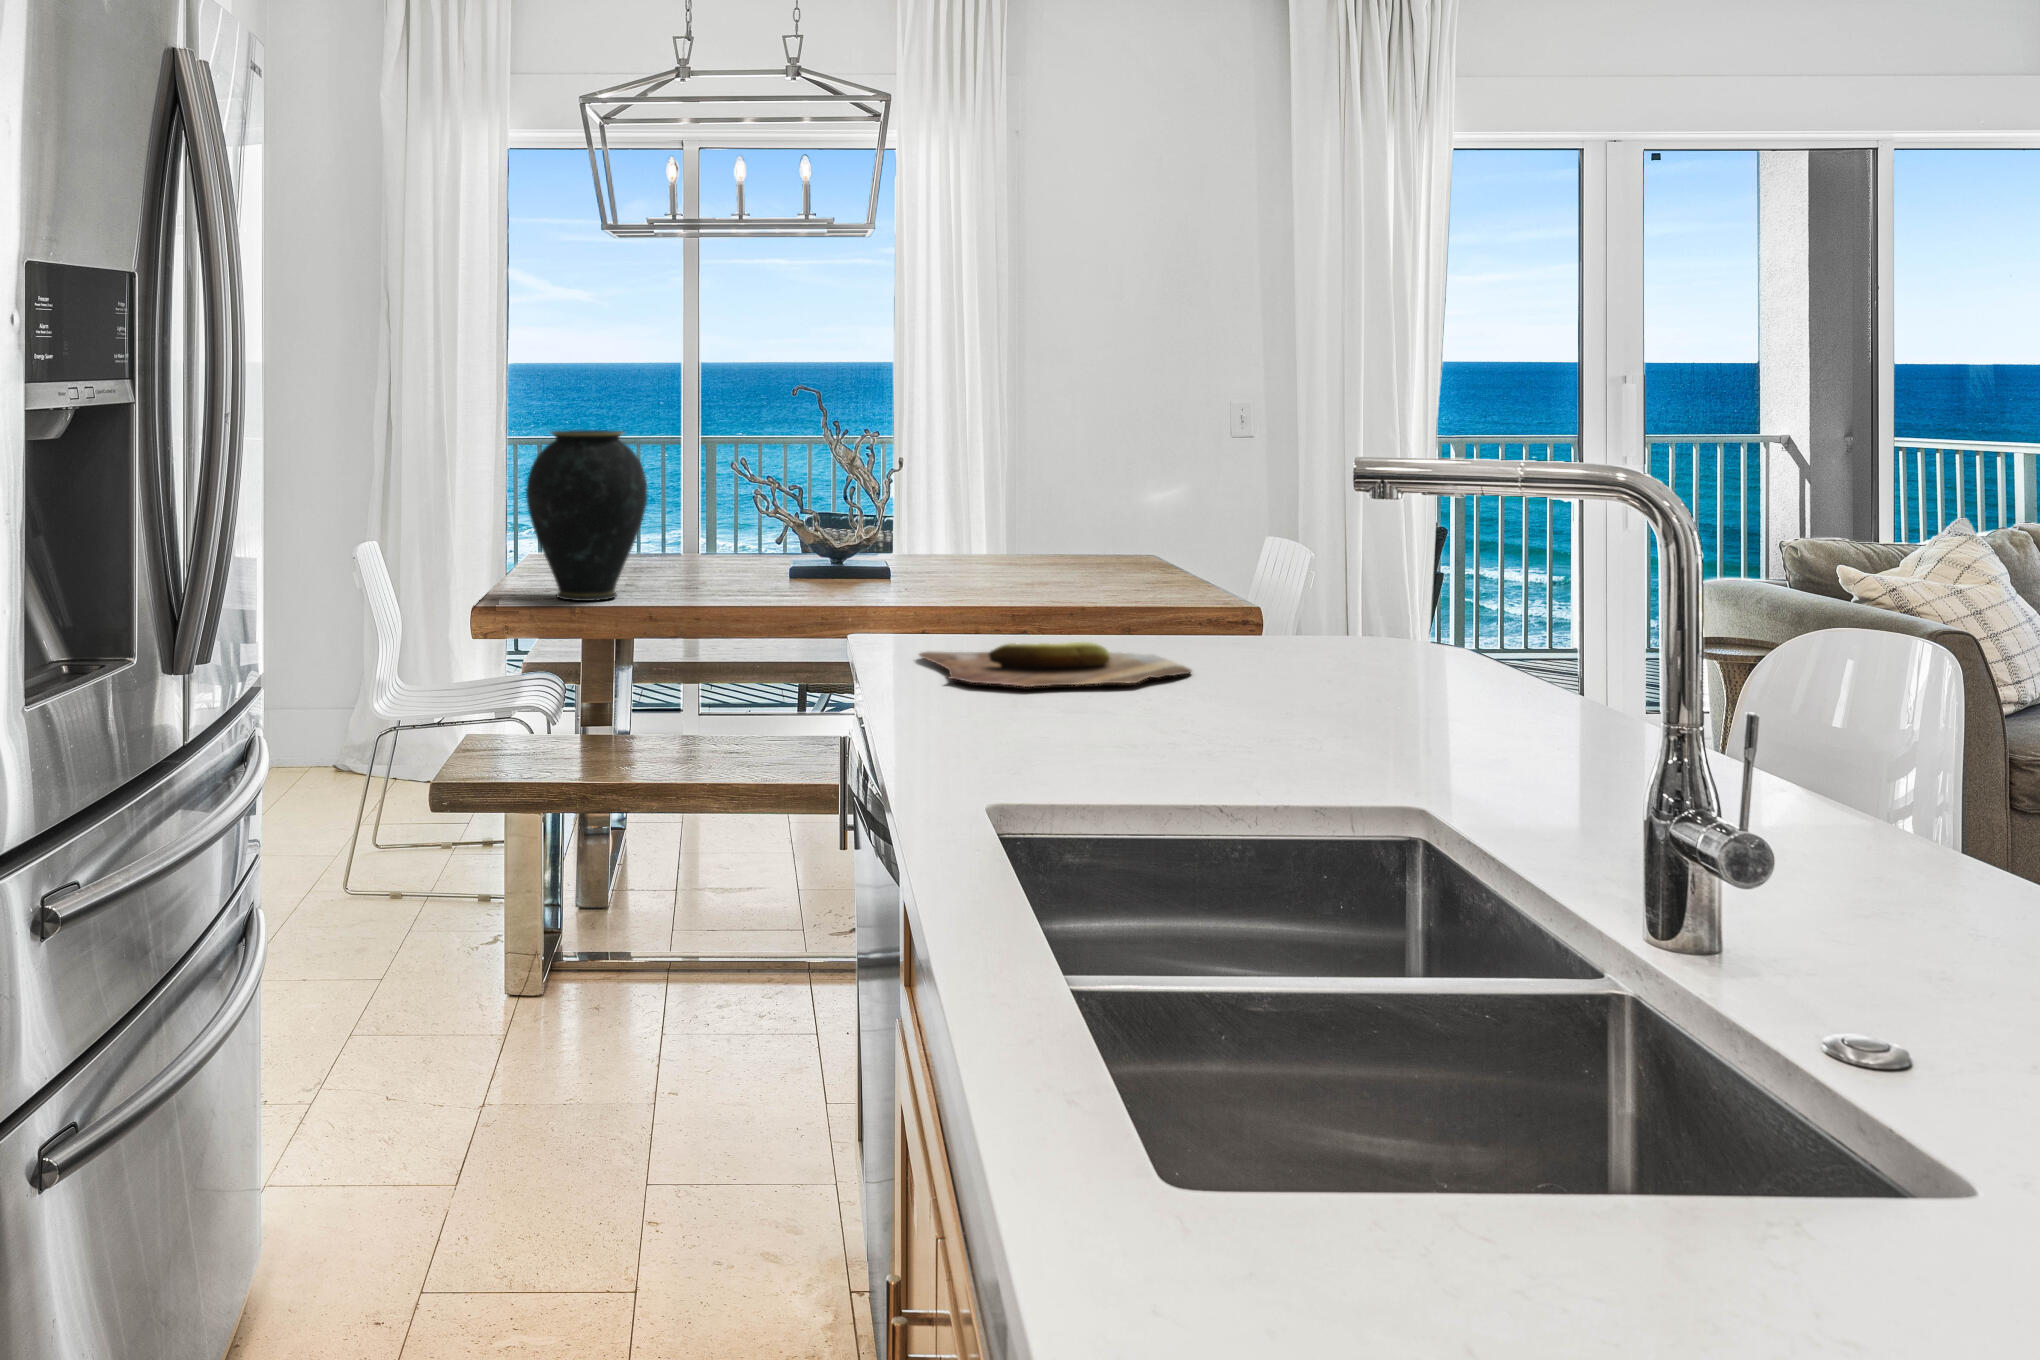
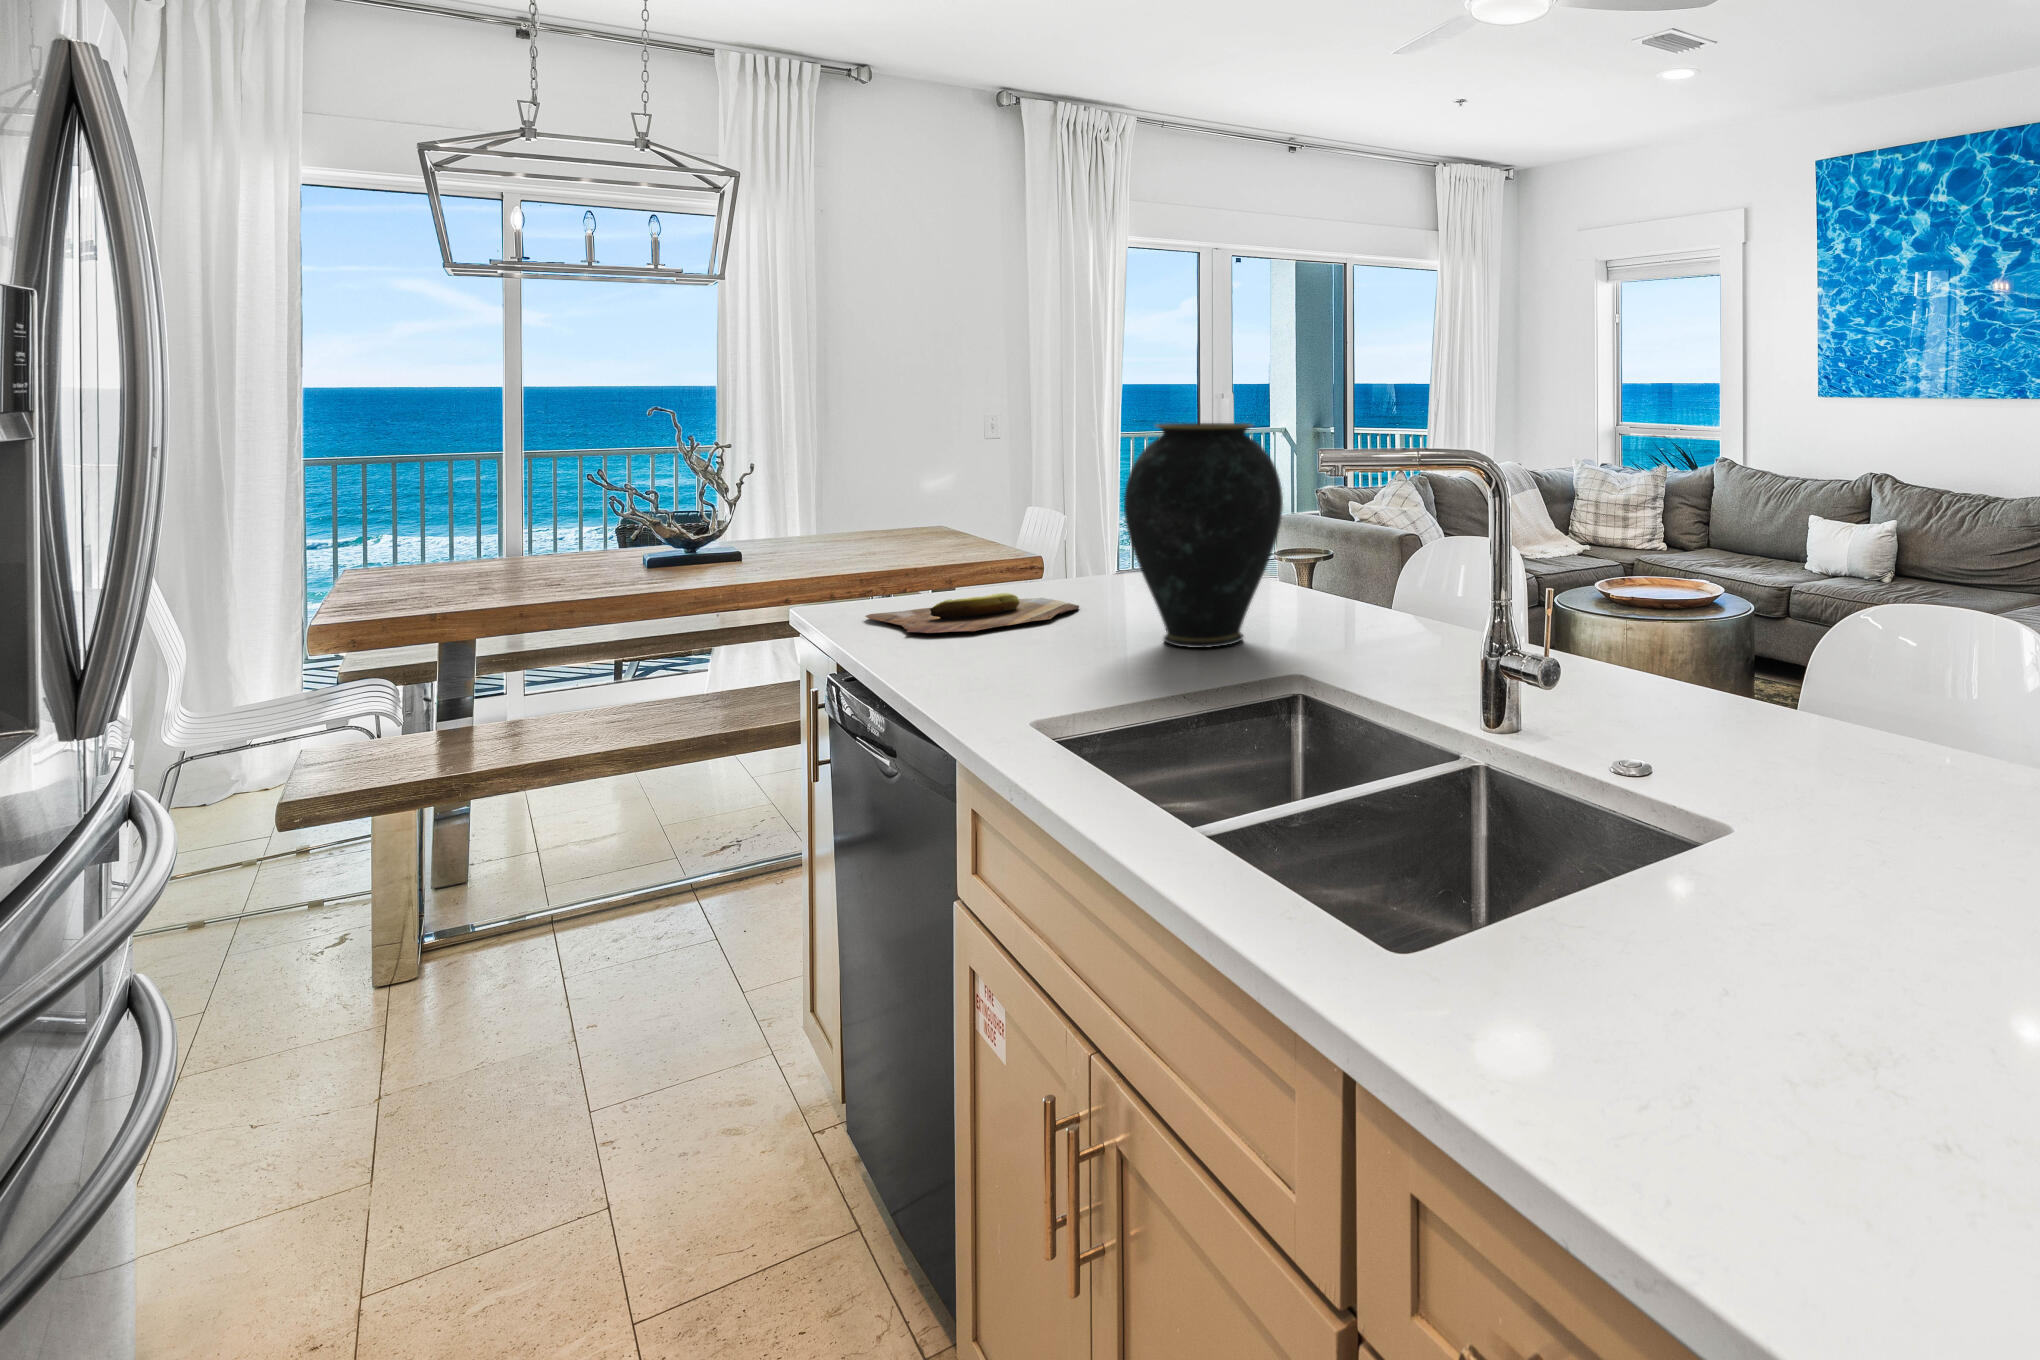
vase: present [526,430,647,601] -> present [1124,423,1283,648]

